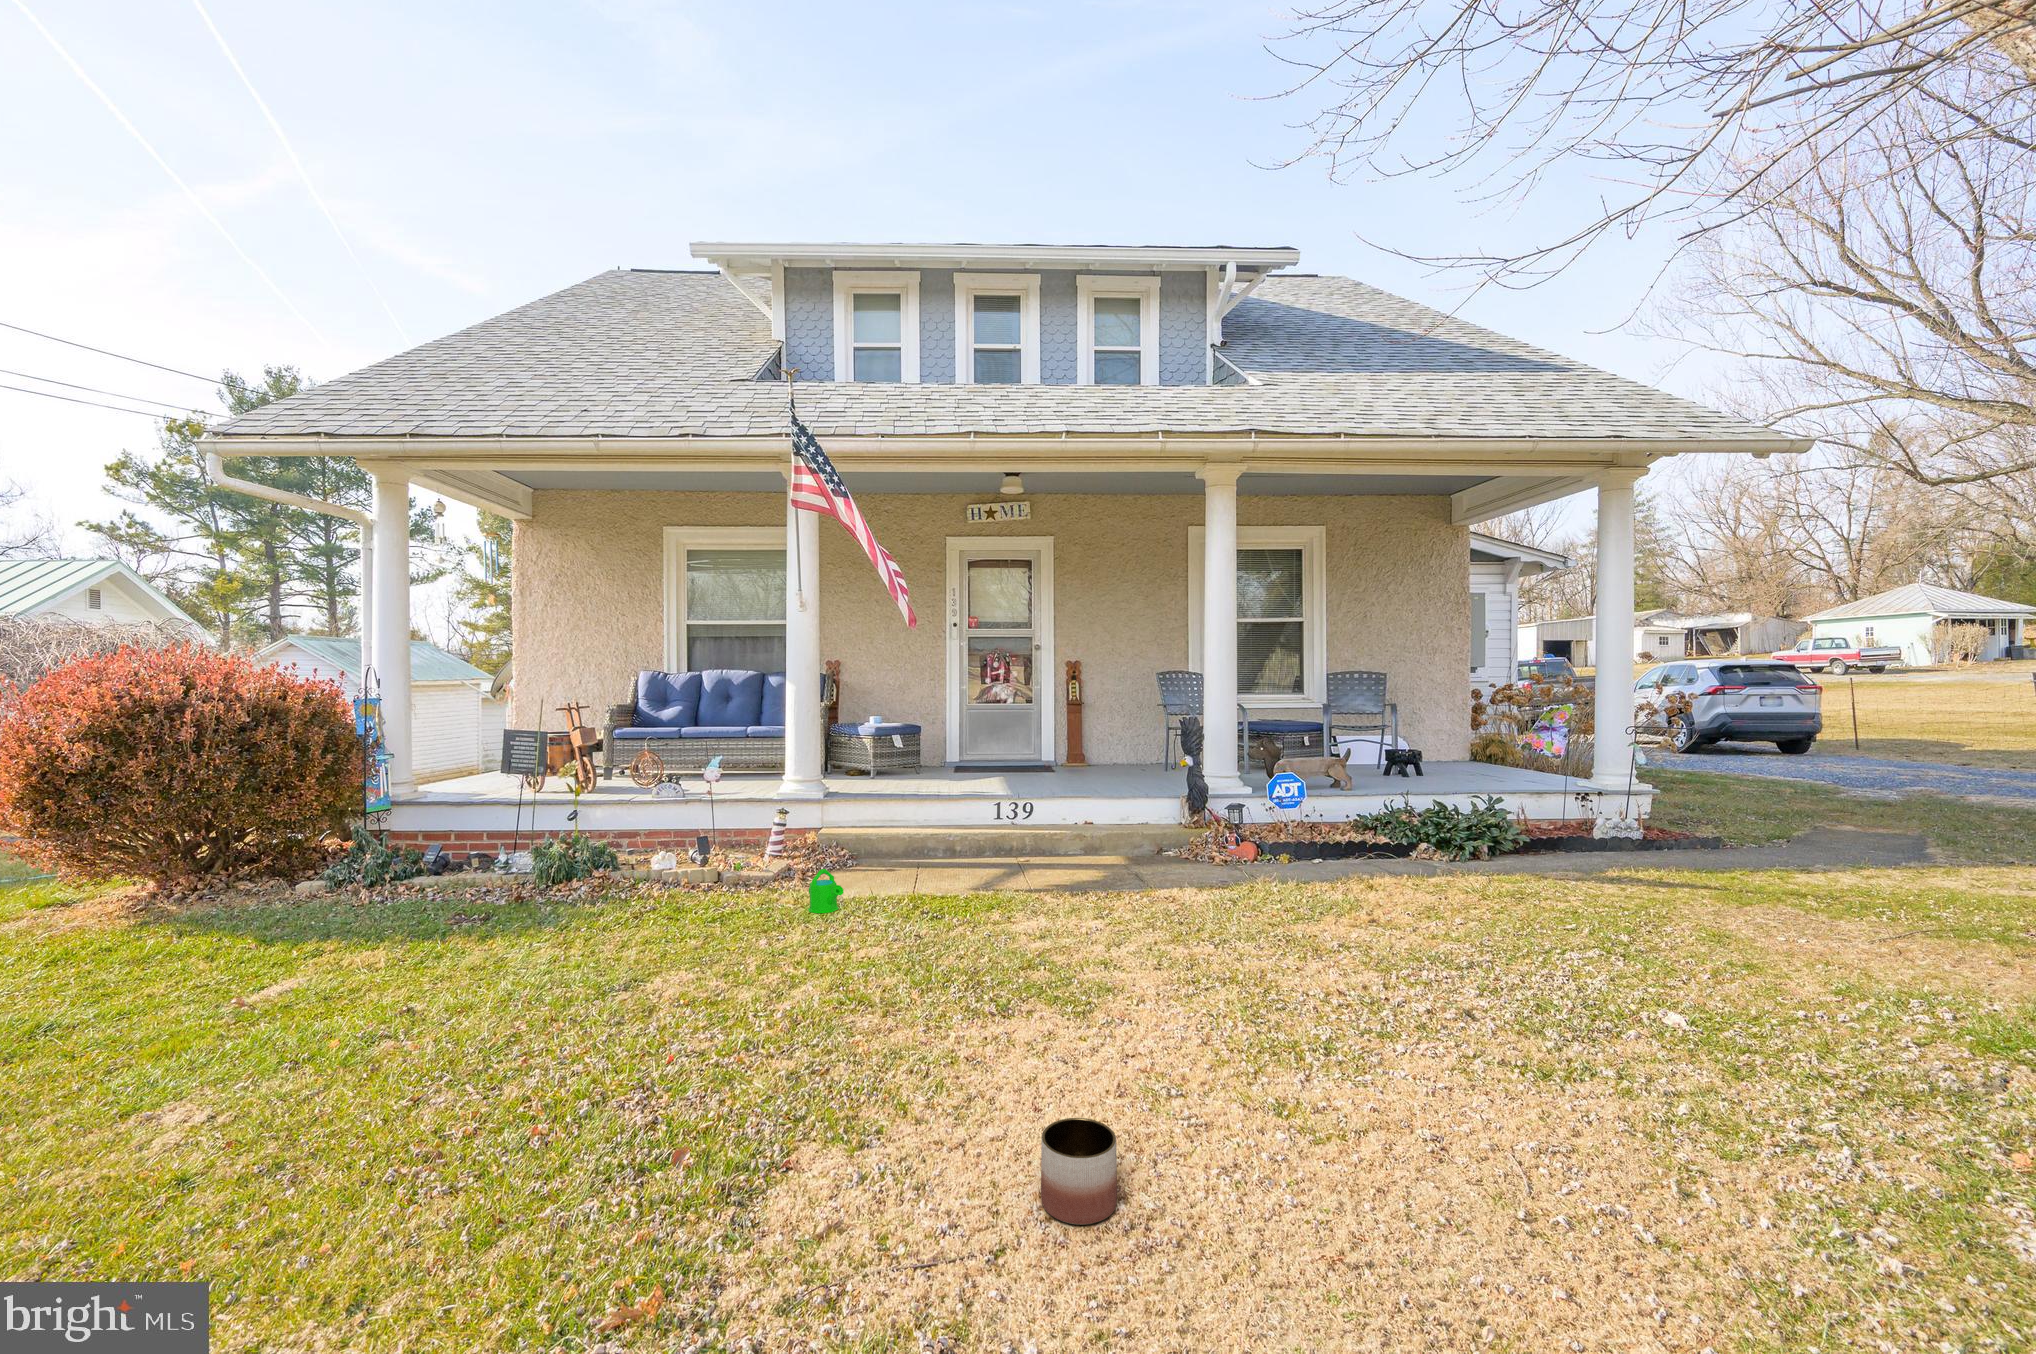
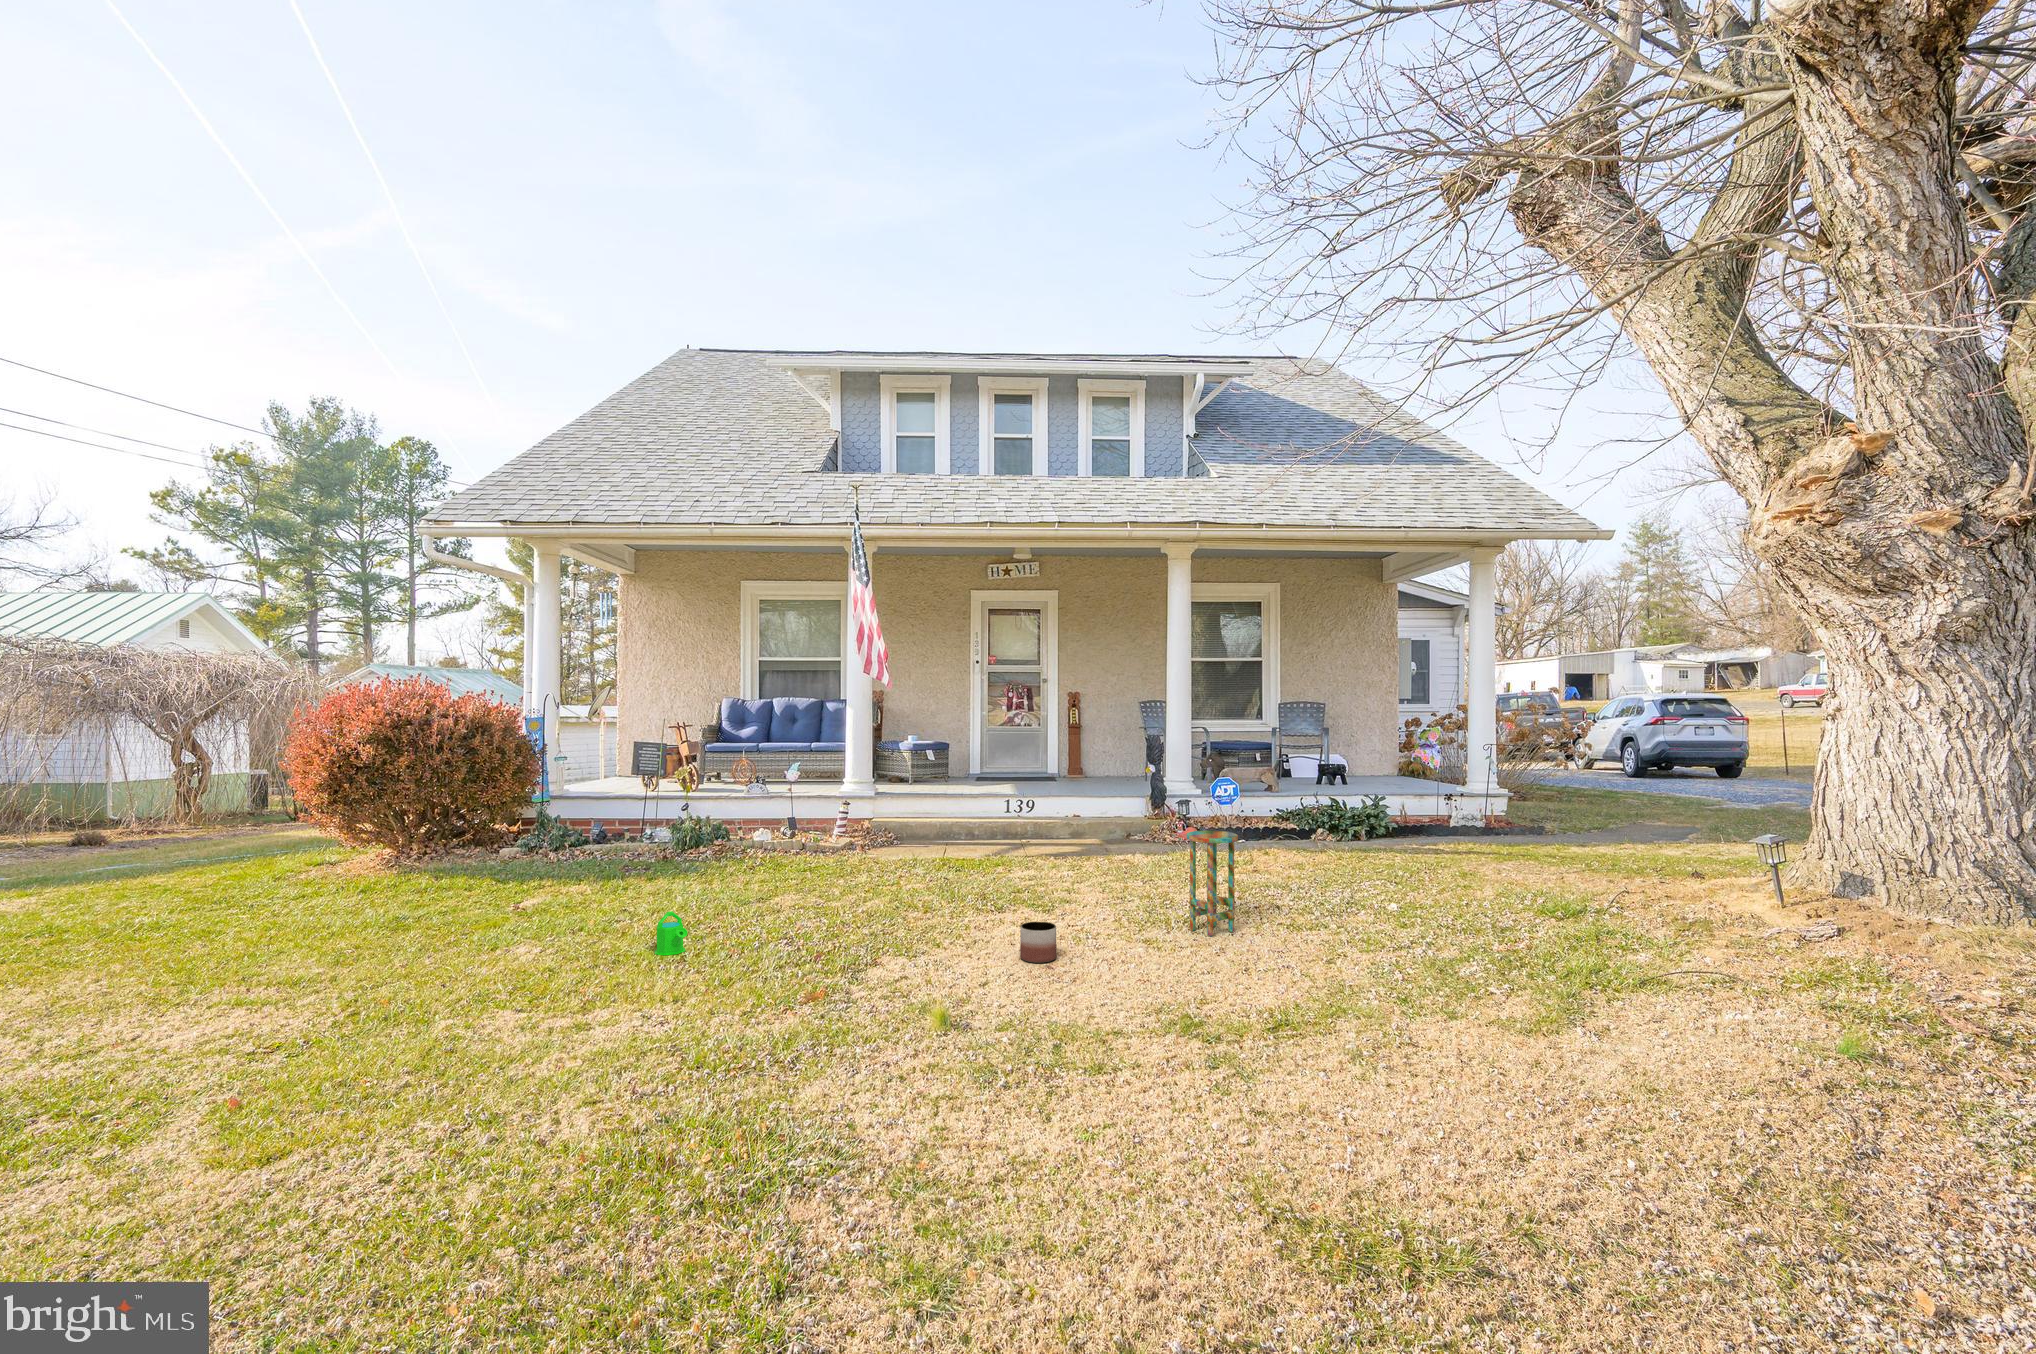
watering can: present [808,869,844,914] -> present [654,911,688,955]
side table: none [1341,902,1442,1111] -> present [1187,830,1238,937]

